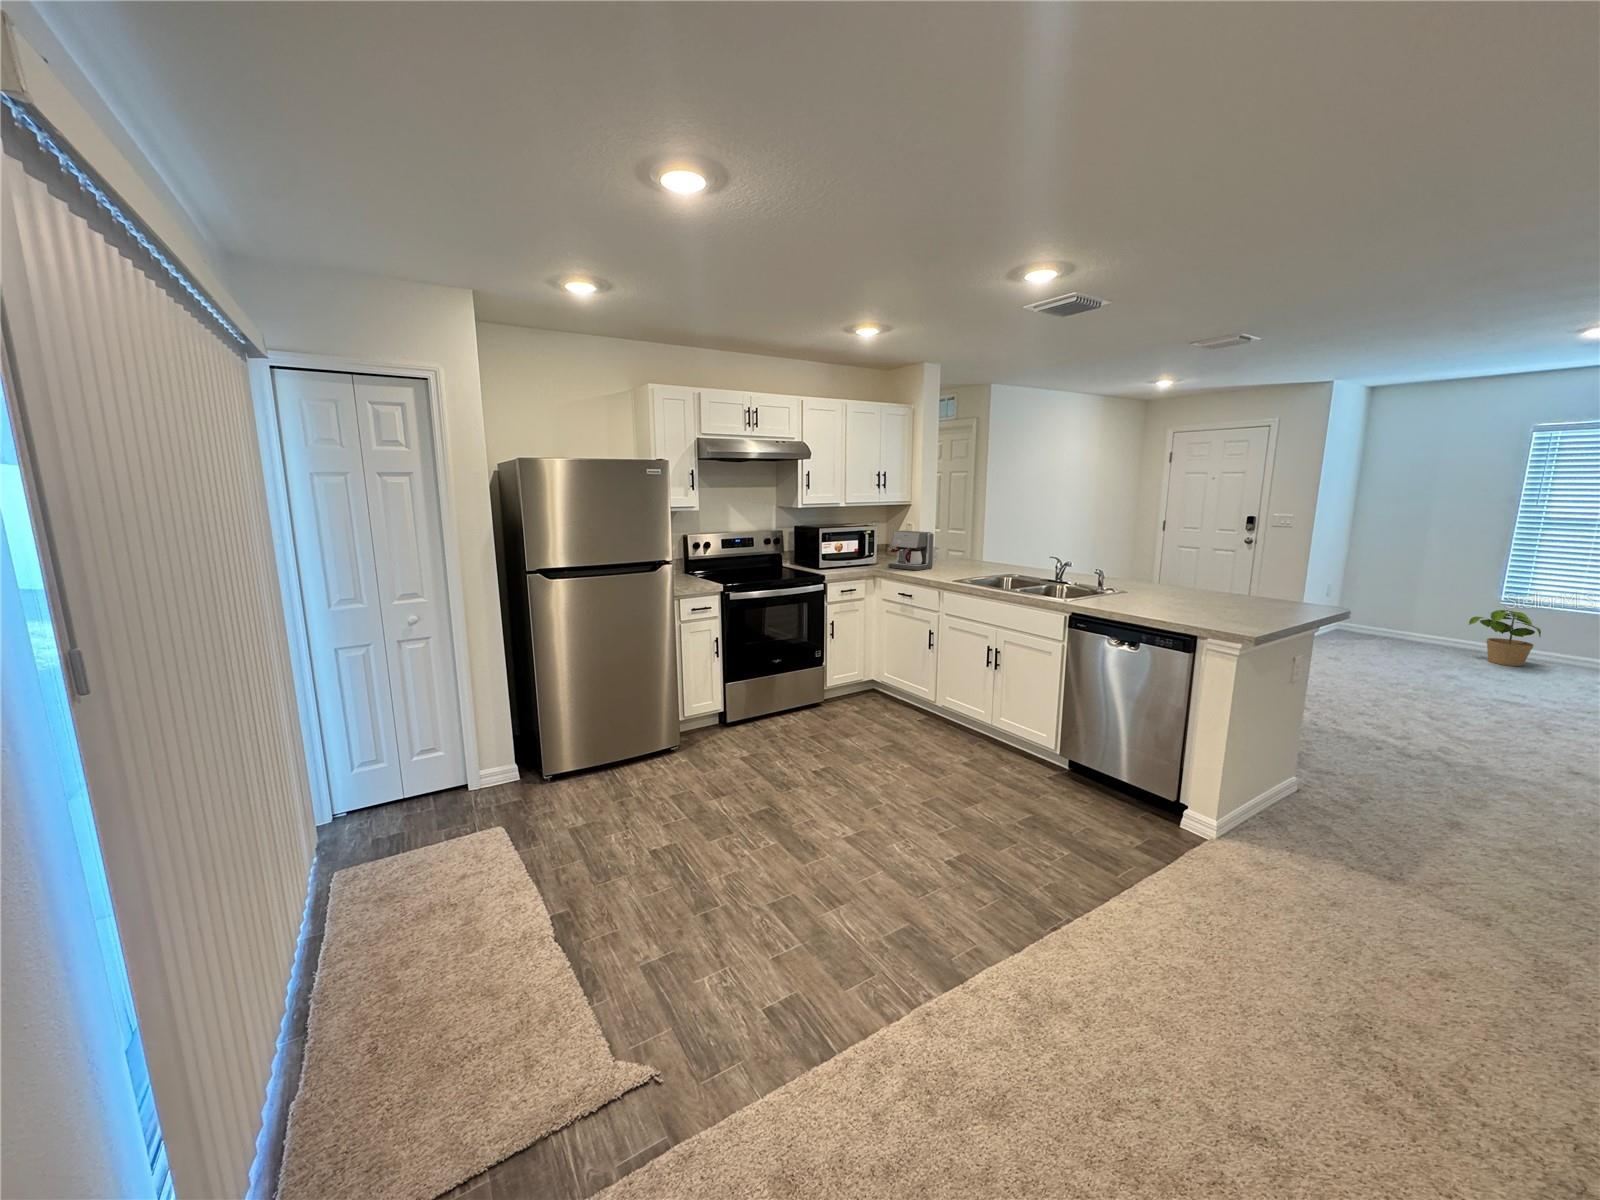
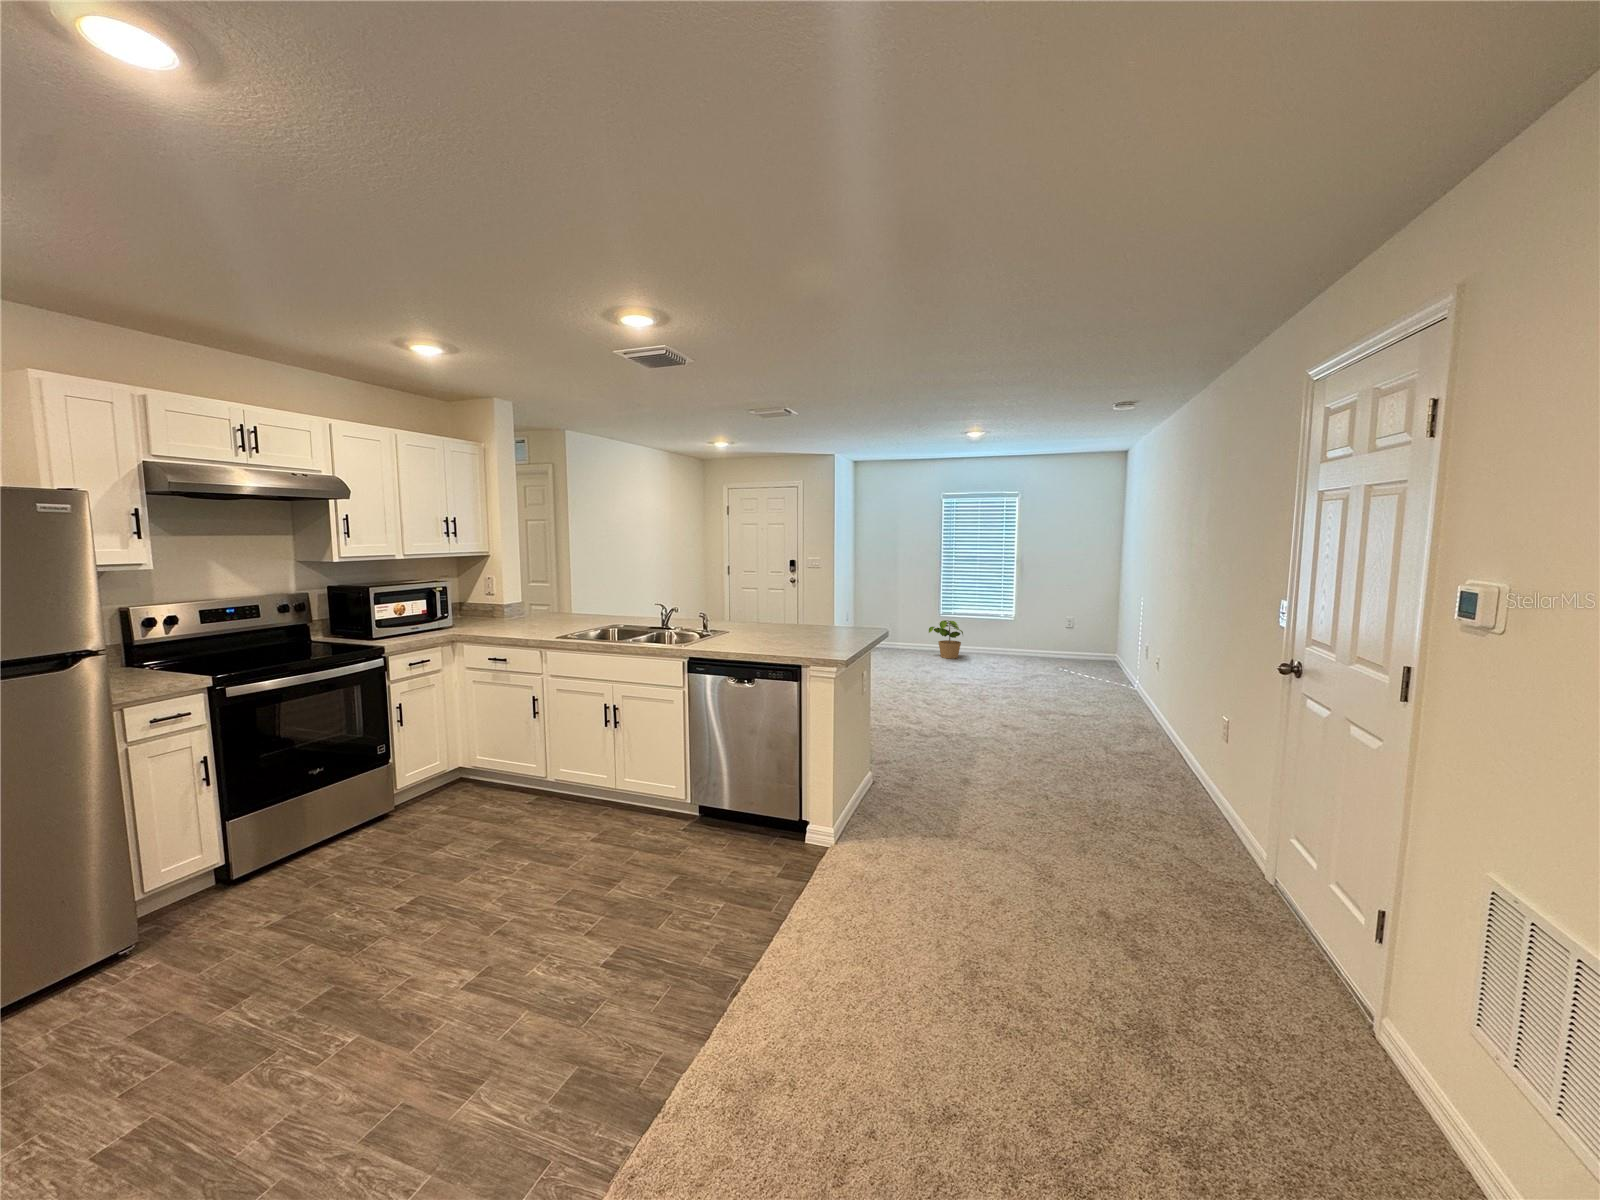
coffee maker: present [888,531,934,570] -> none [470,585,526,630]

